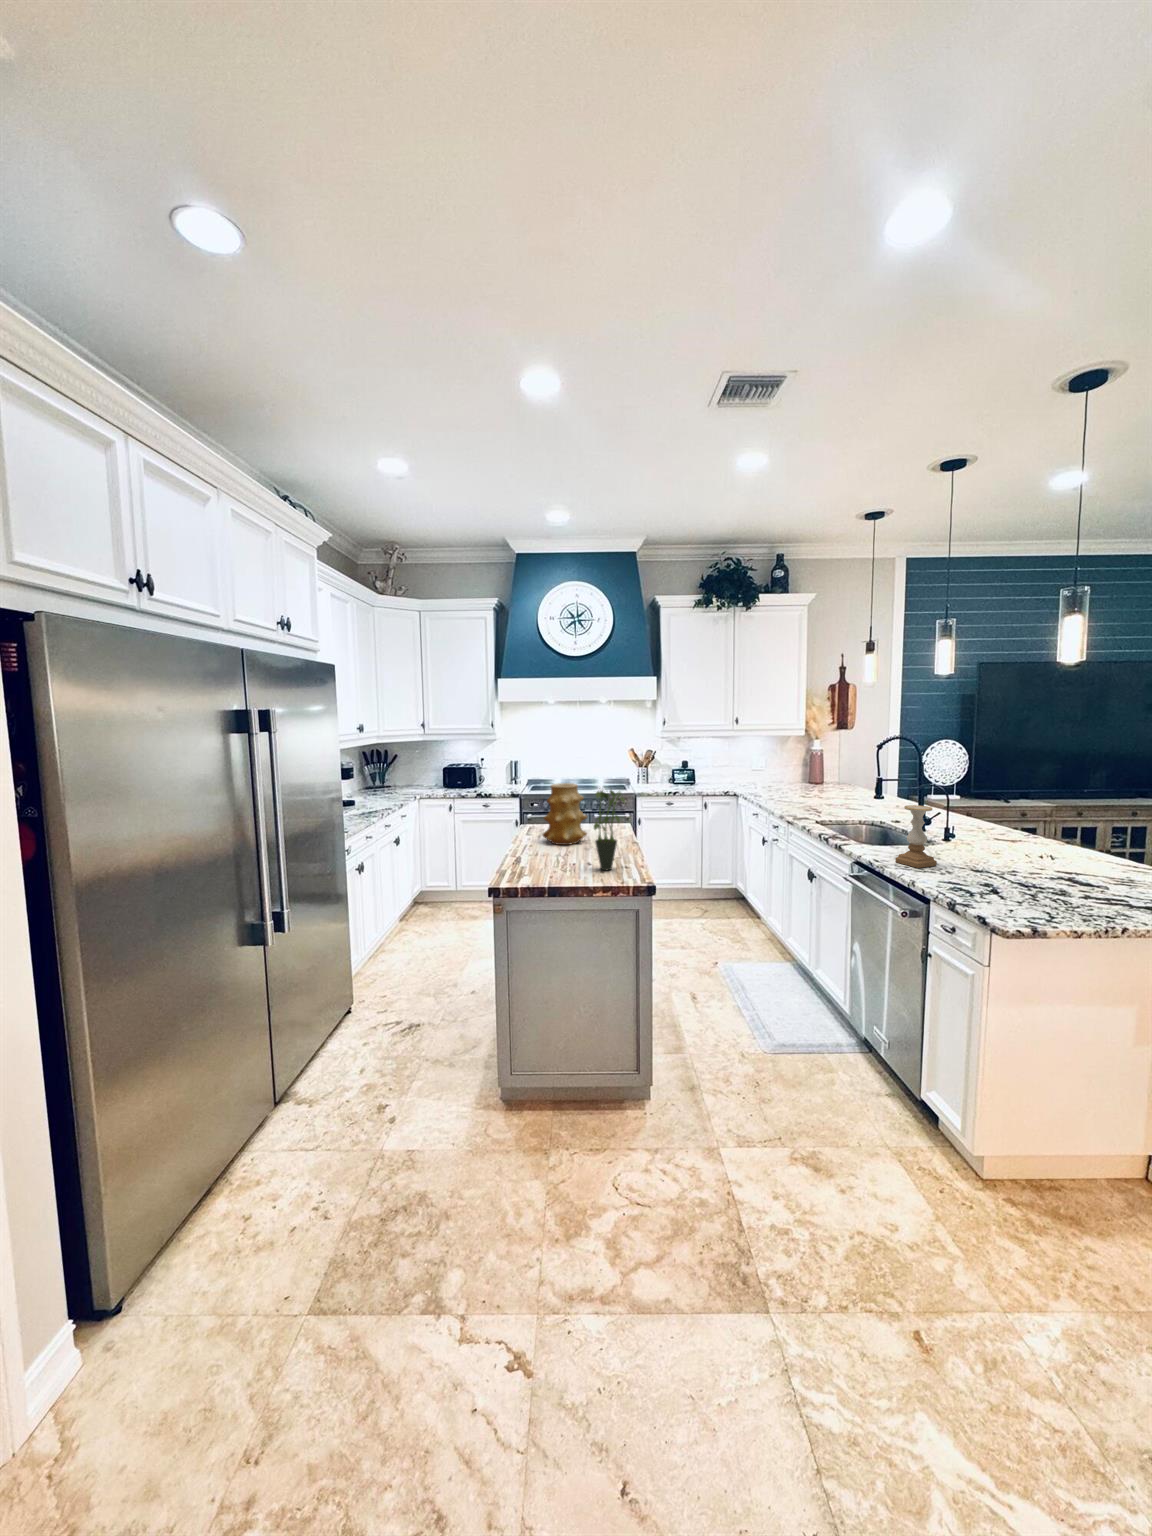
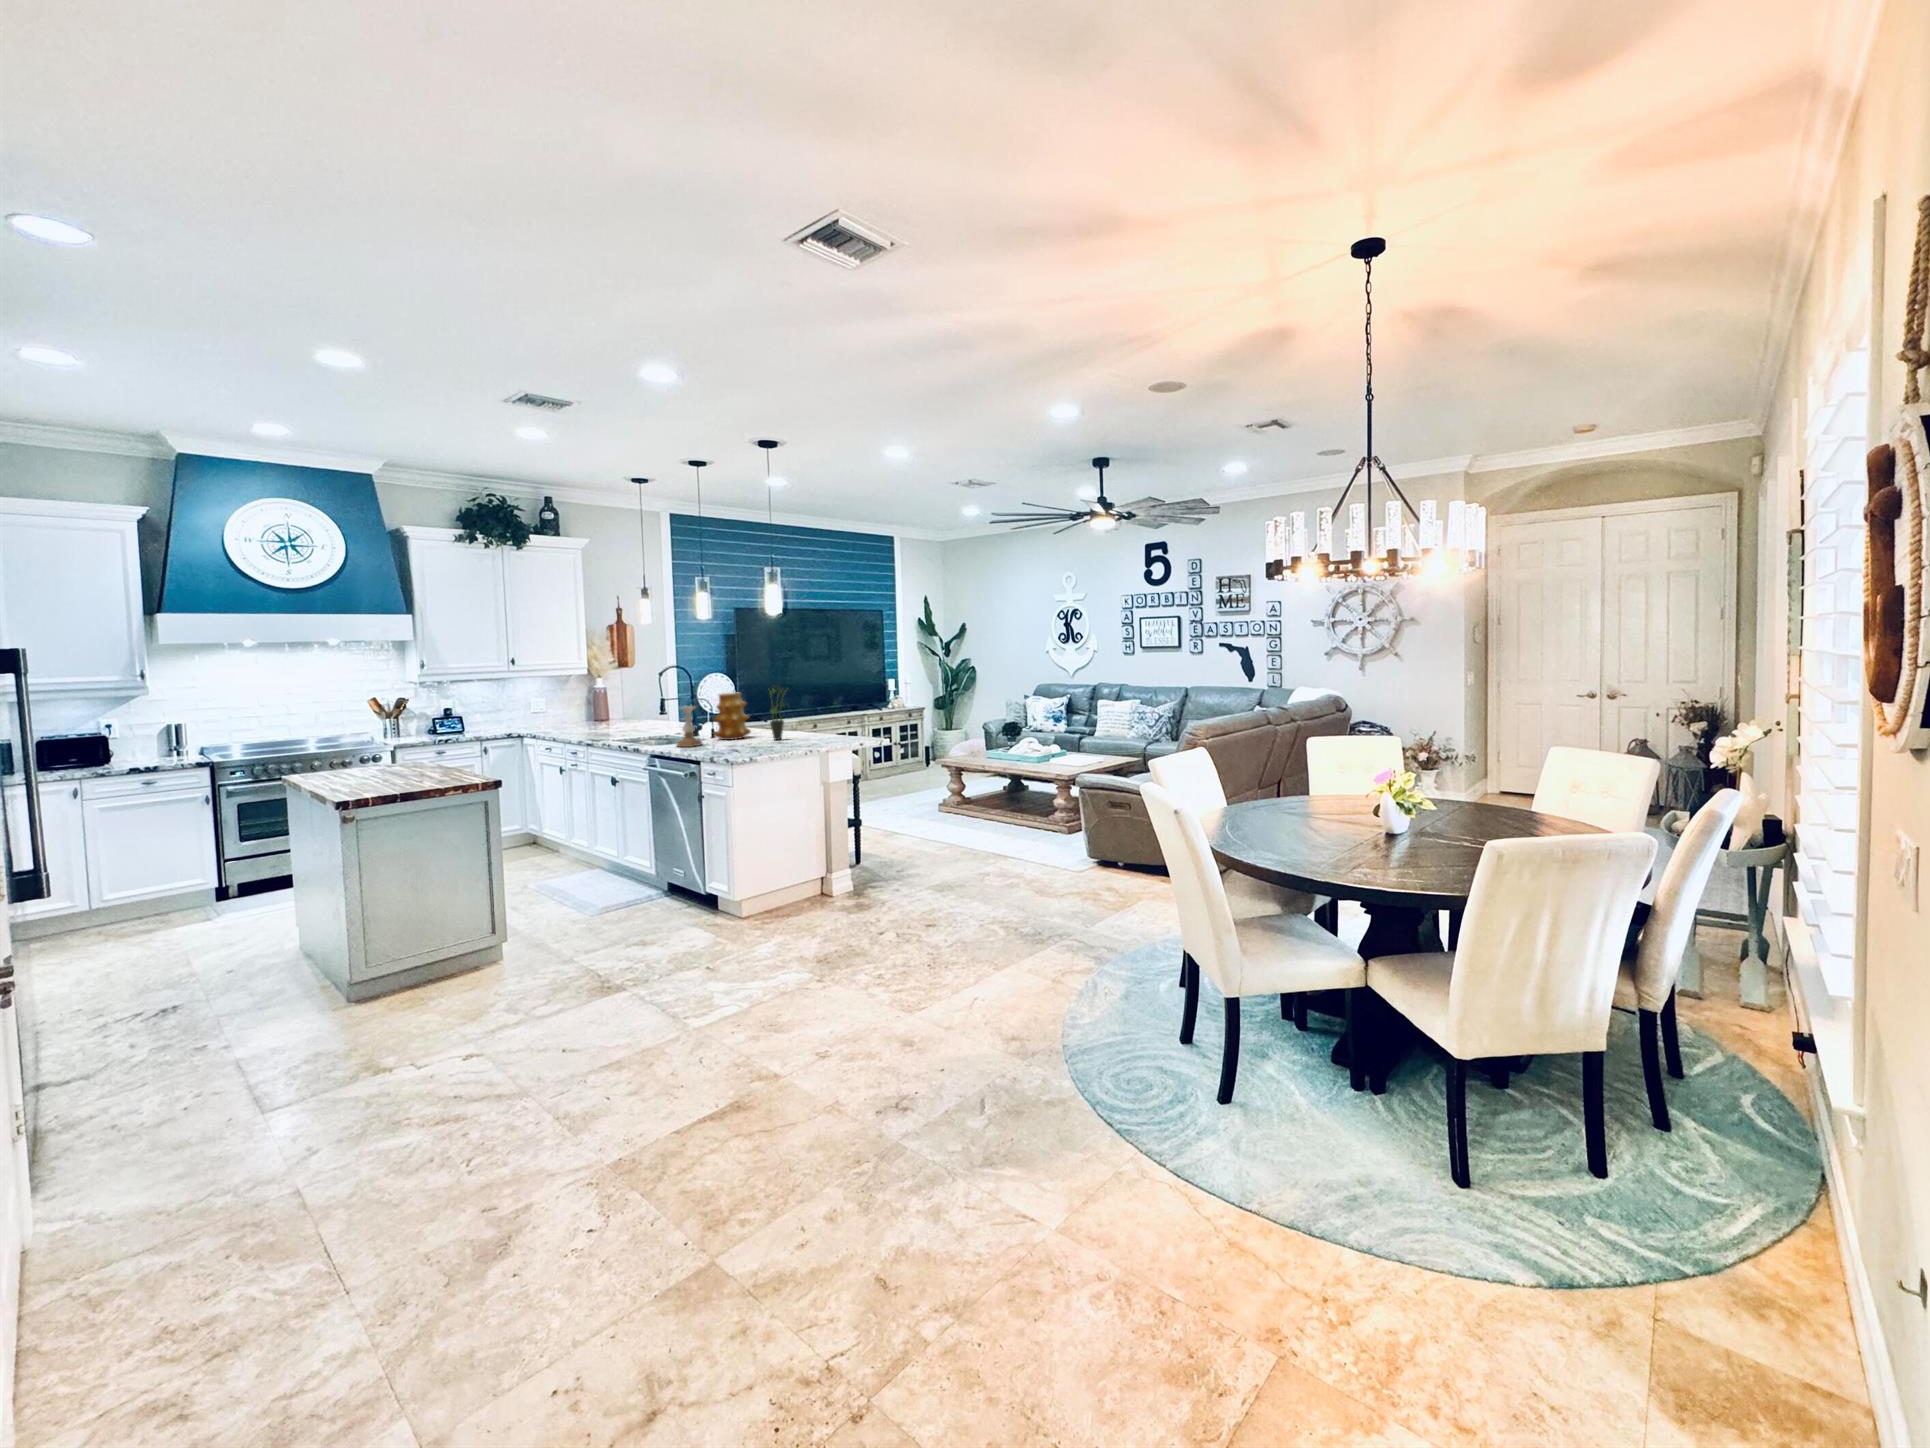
vase: present [543,783,587,845] -> present [714,692,751,740]
potted plant: present [594,788,625,870] -> present [769,688,786,740]

